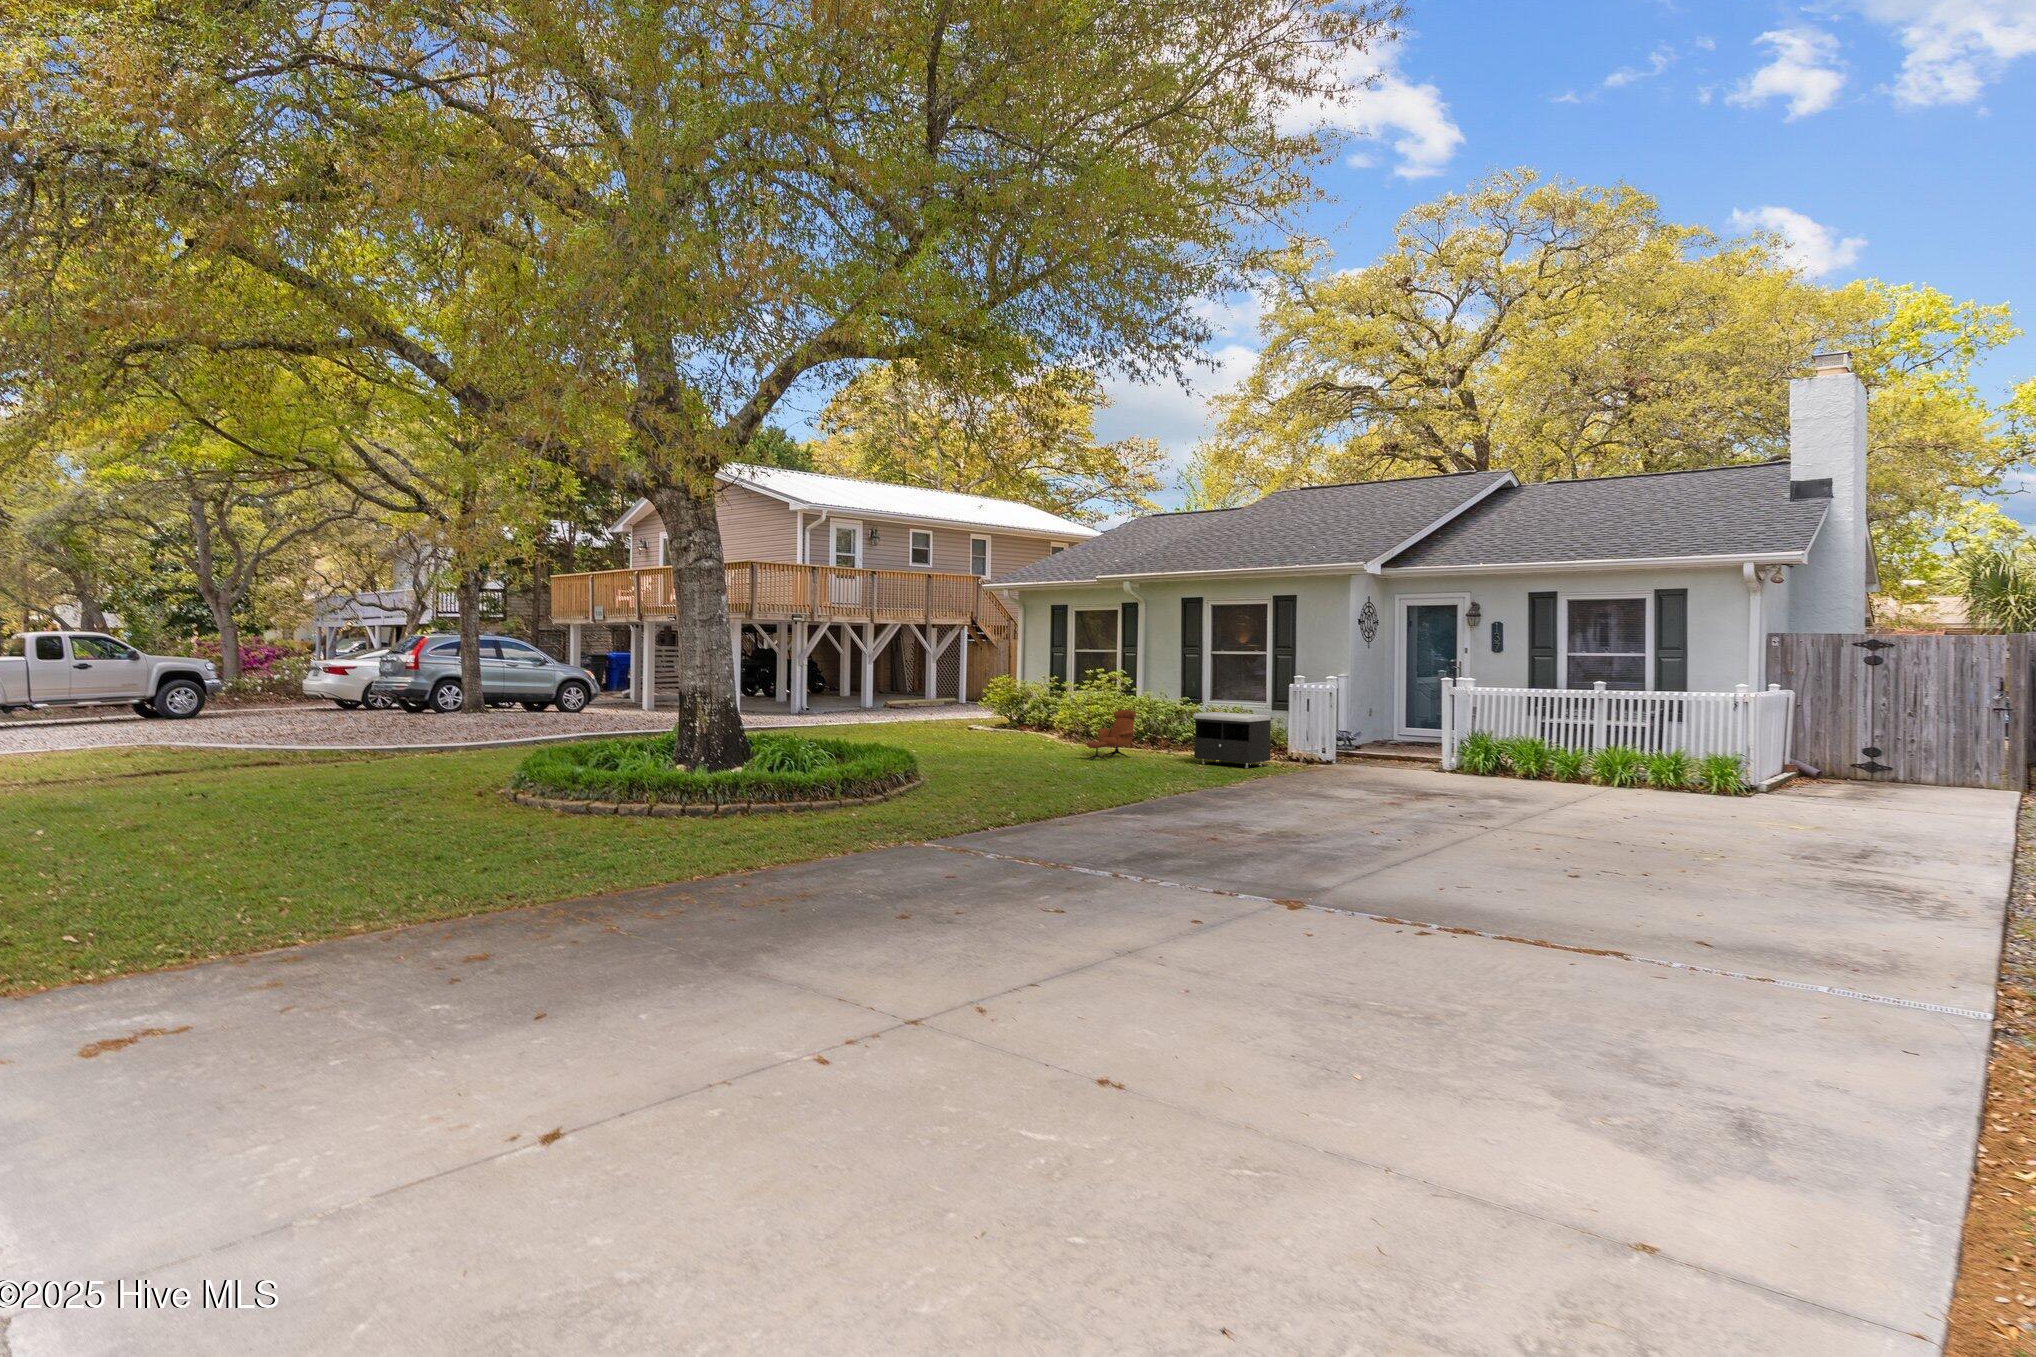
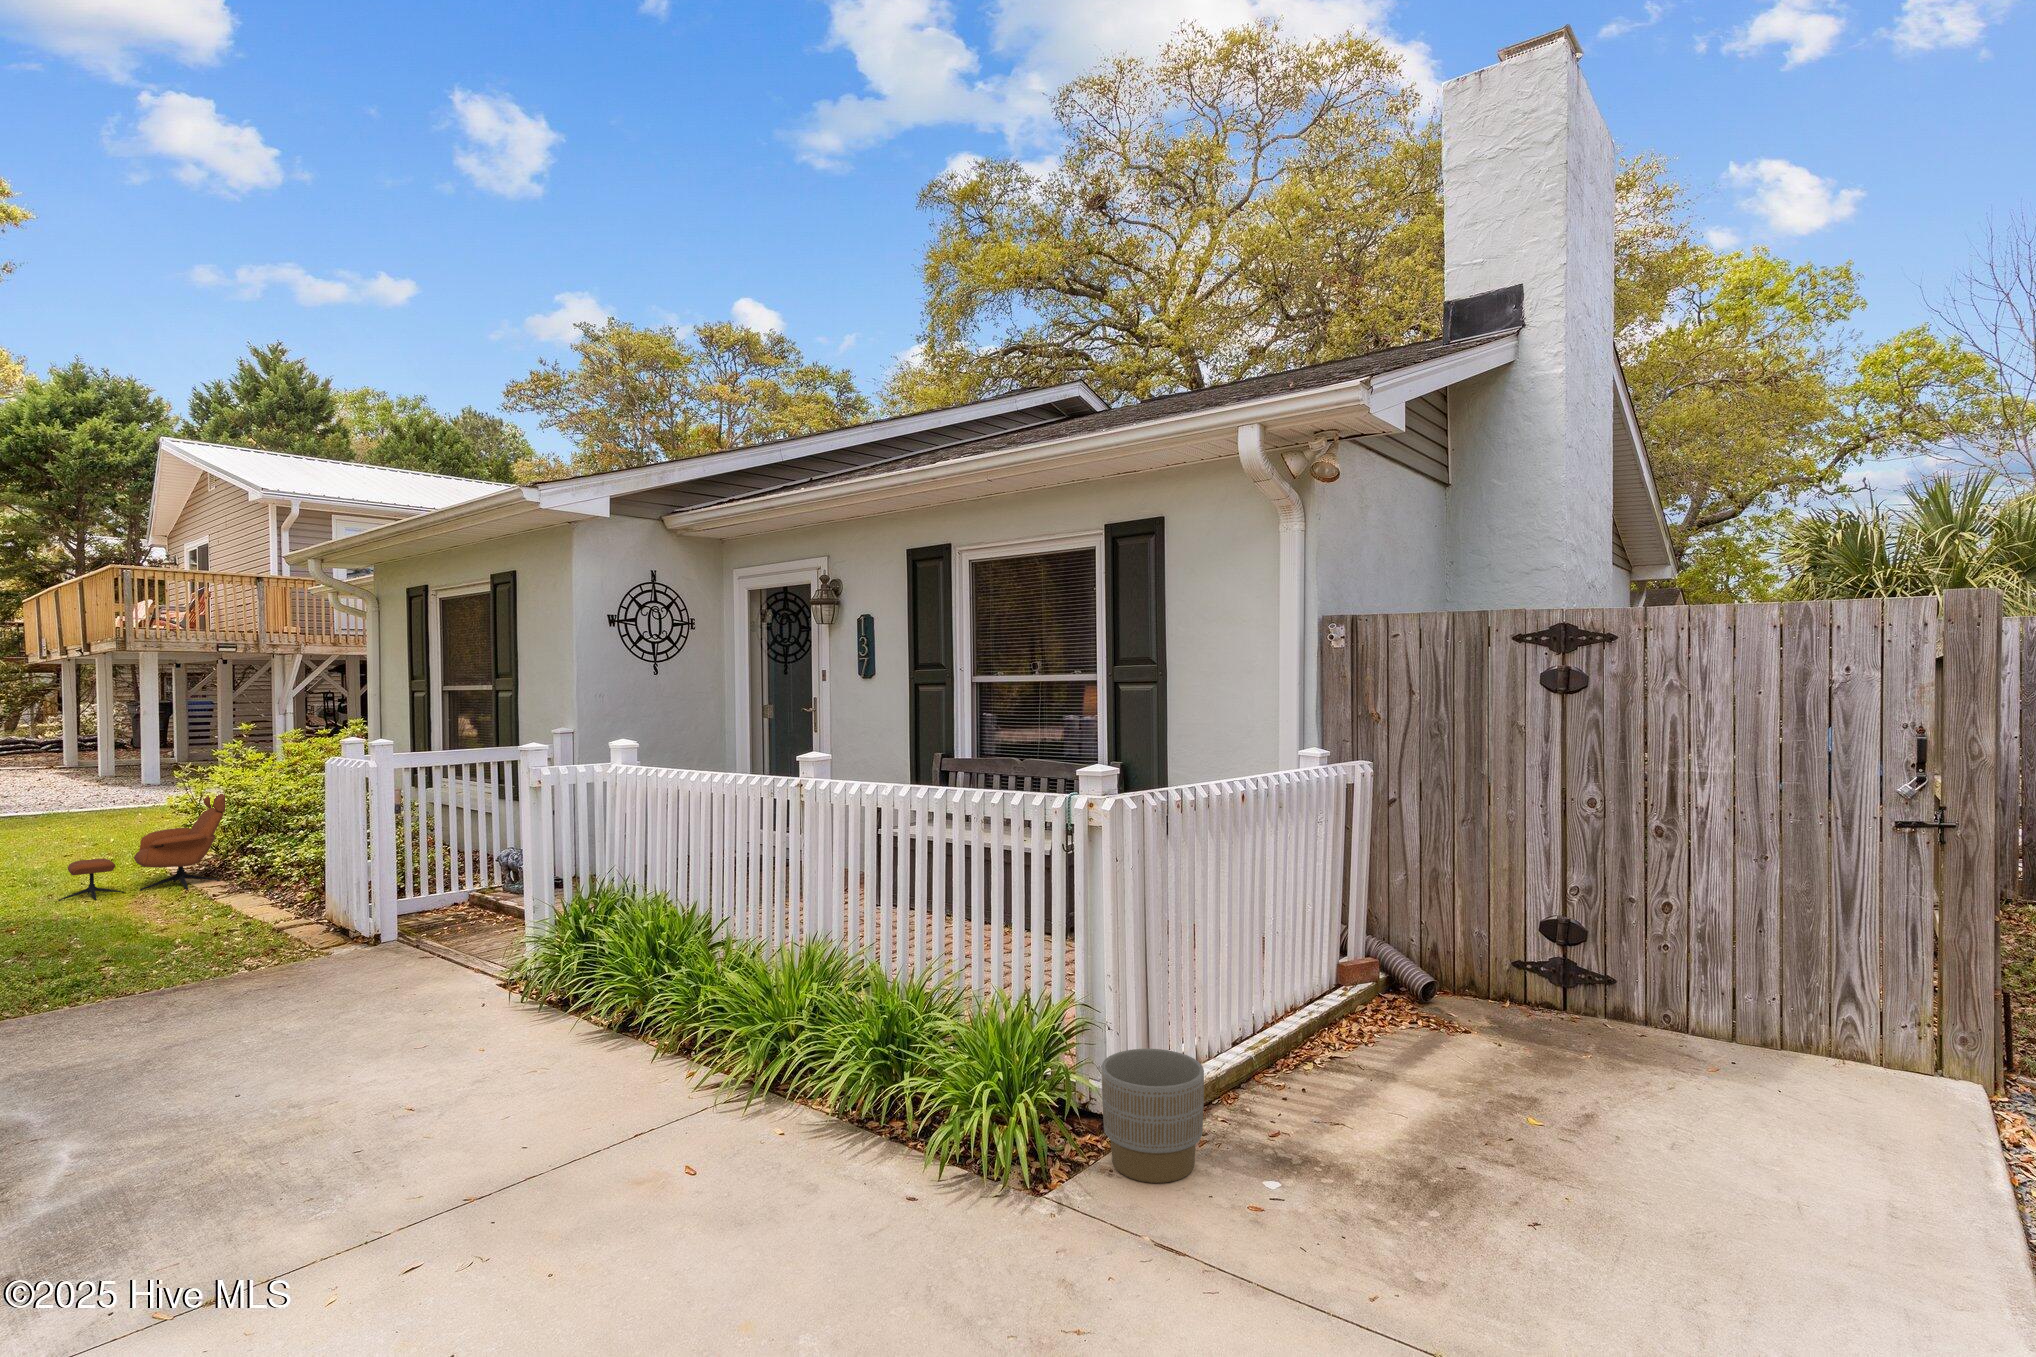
storage bench: present [1193,712,1271,768] -> none [208,801,329,932]
planter: none [1770,770,1804,800] -> present [1102,1049,1204,1183]

